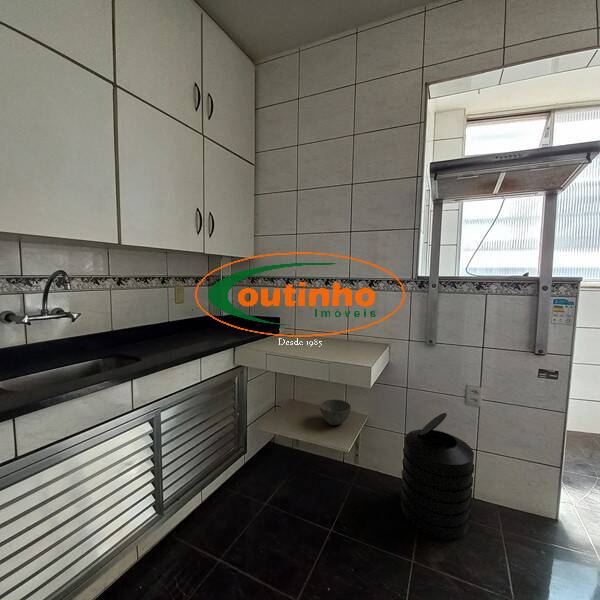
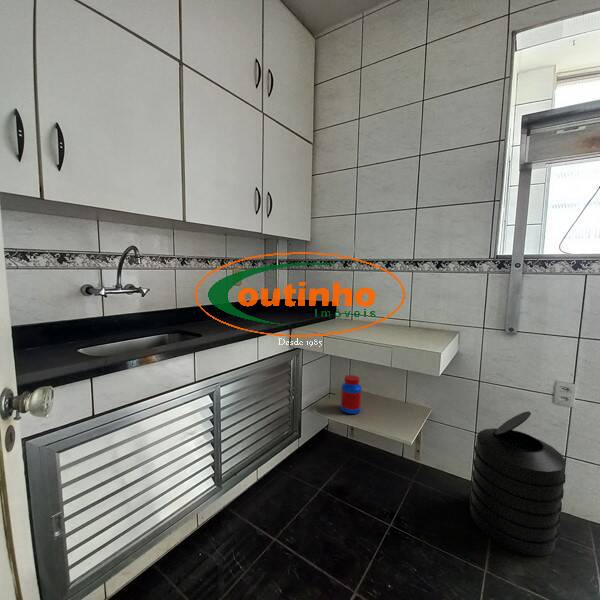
jar: none [285,389,304,426] -> present [341,375,362,414]
bowl: present [320,400,351,425] -> none [378,389,413,416]

